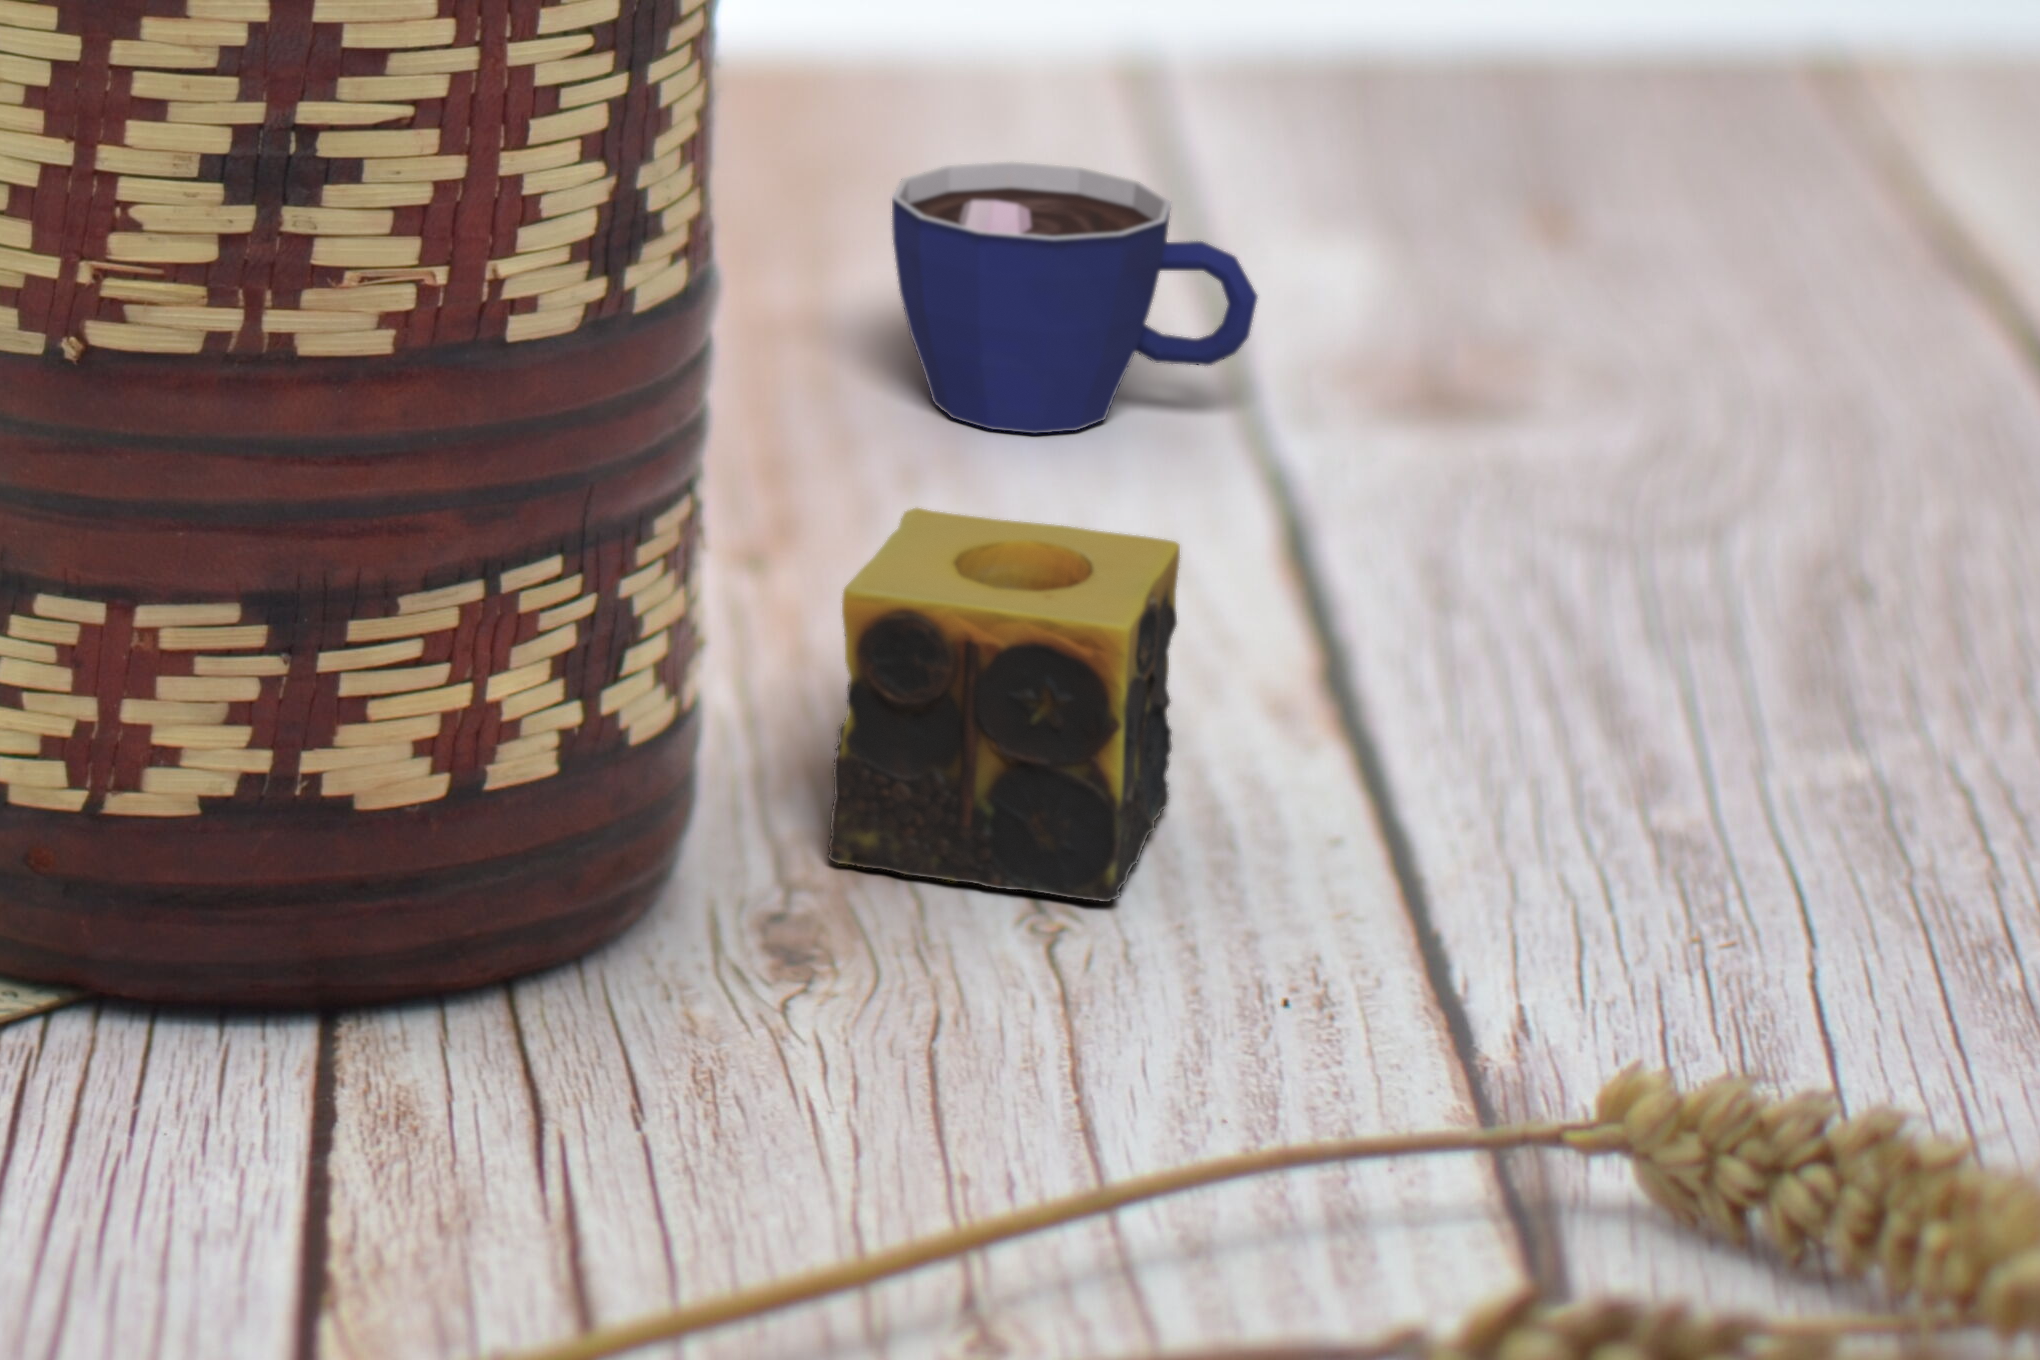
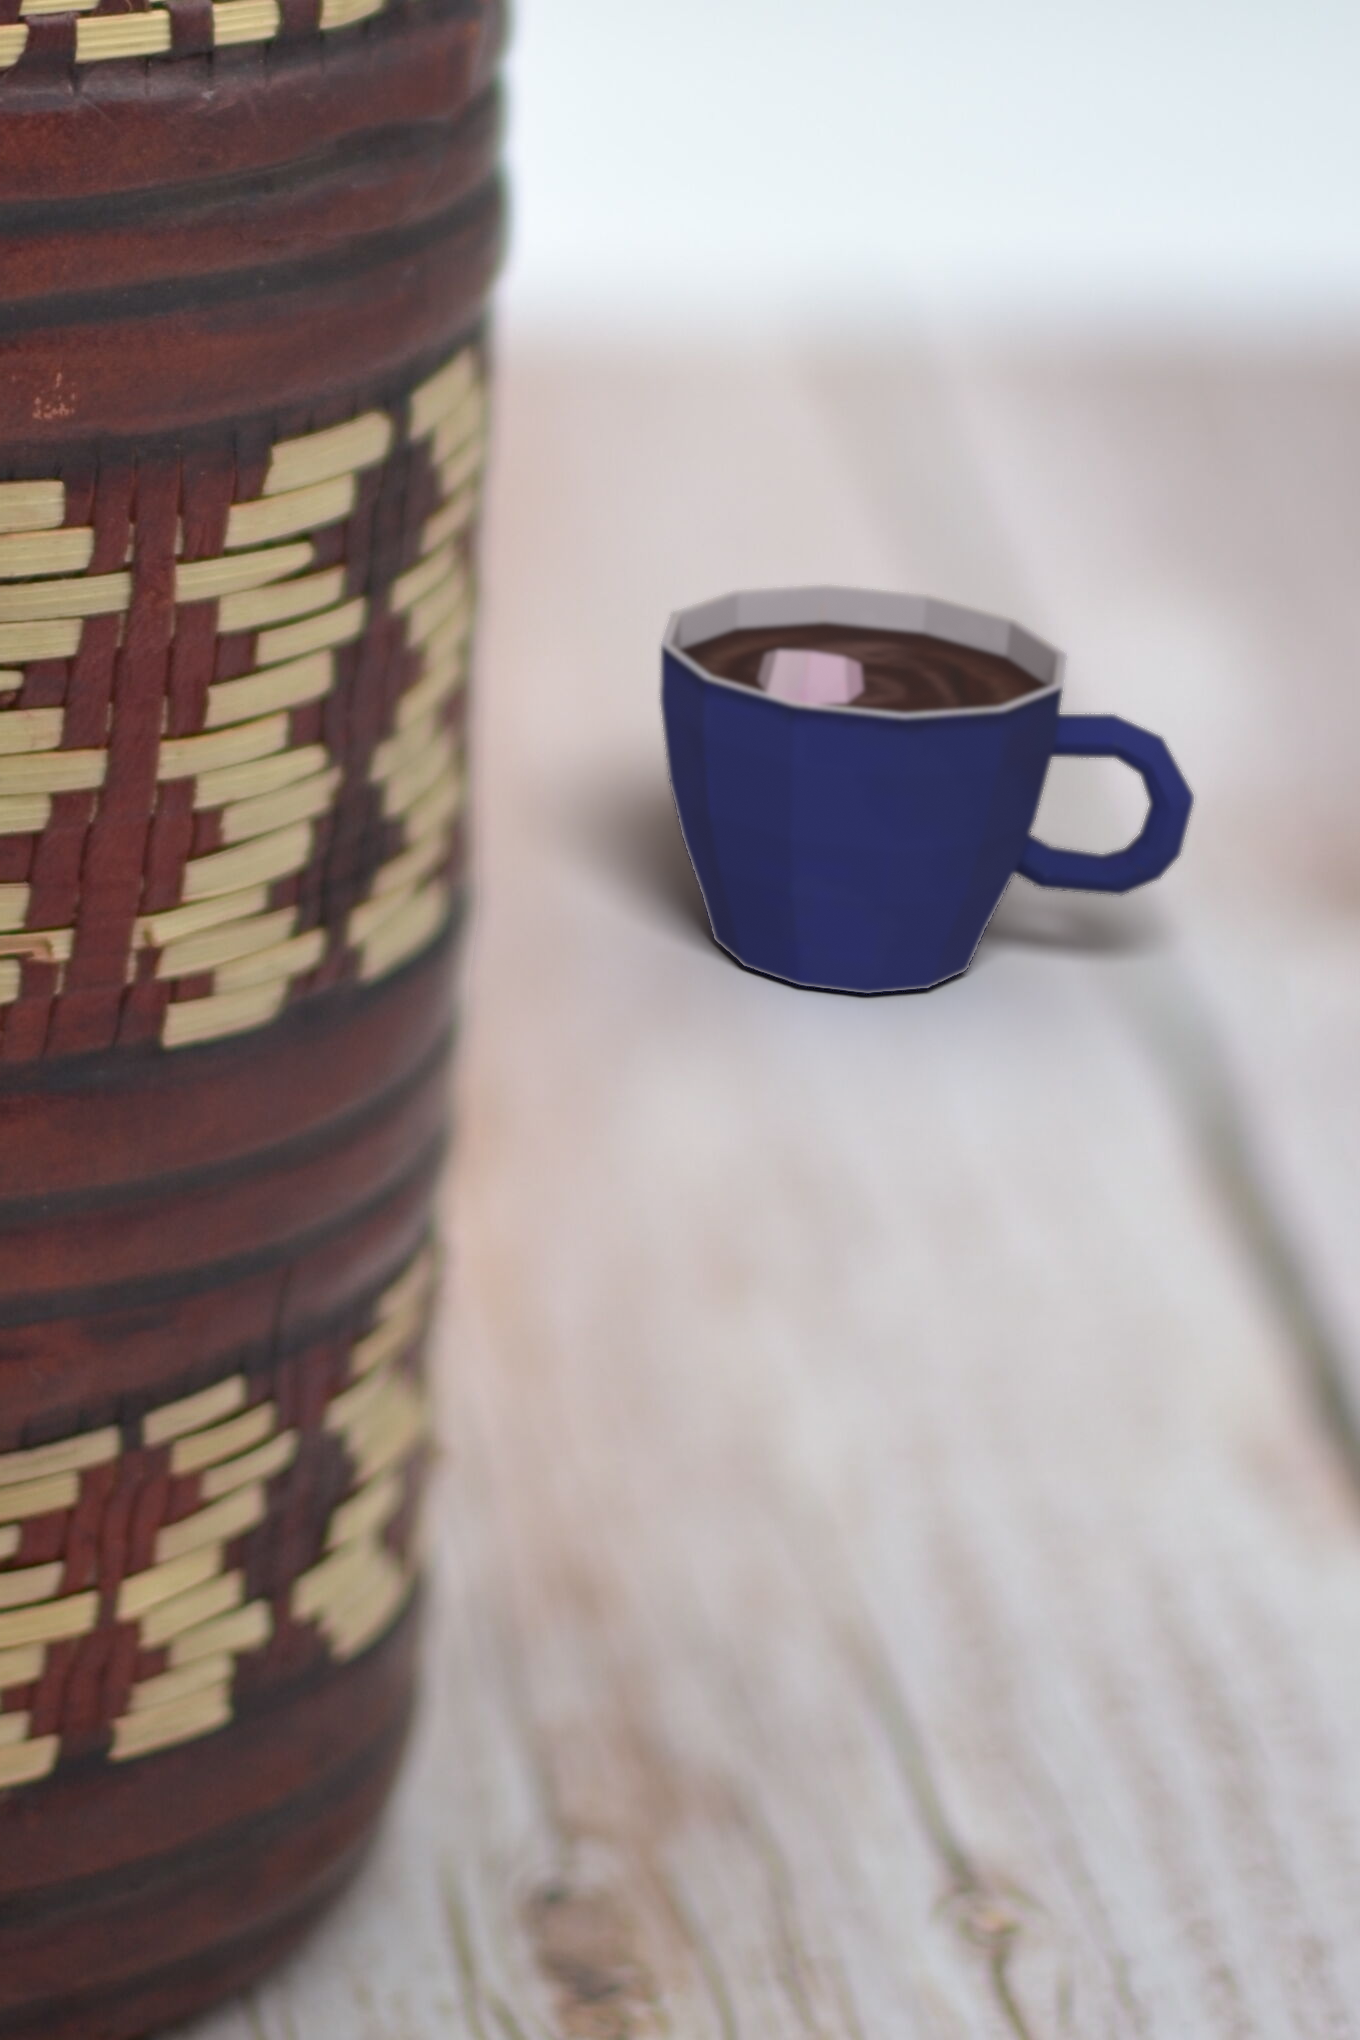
candle: present [828,508,1180,902] -> none [634,1214,1182,1880]

